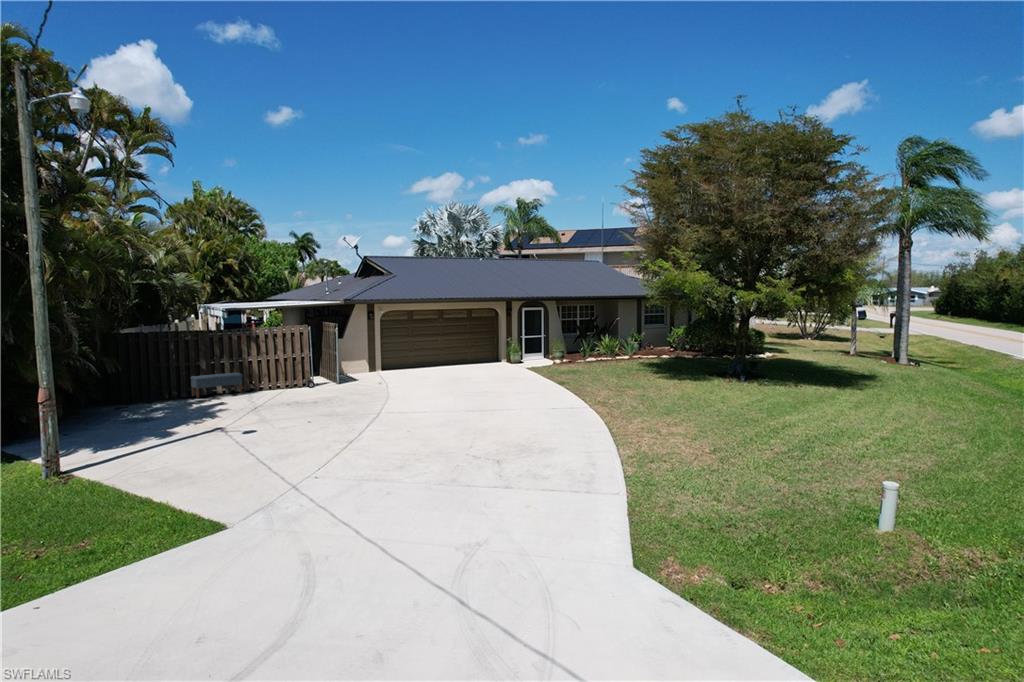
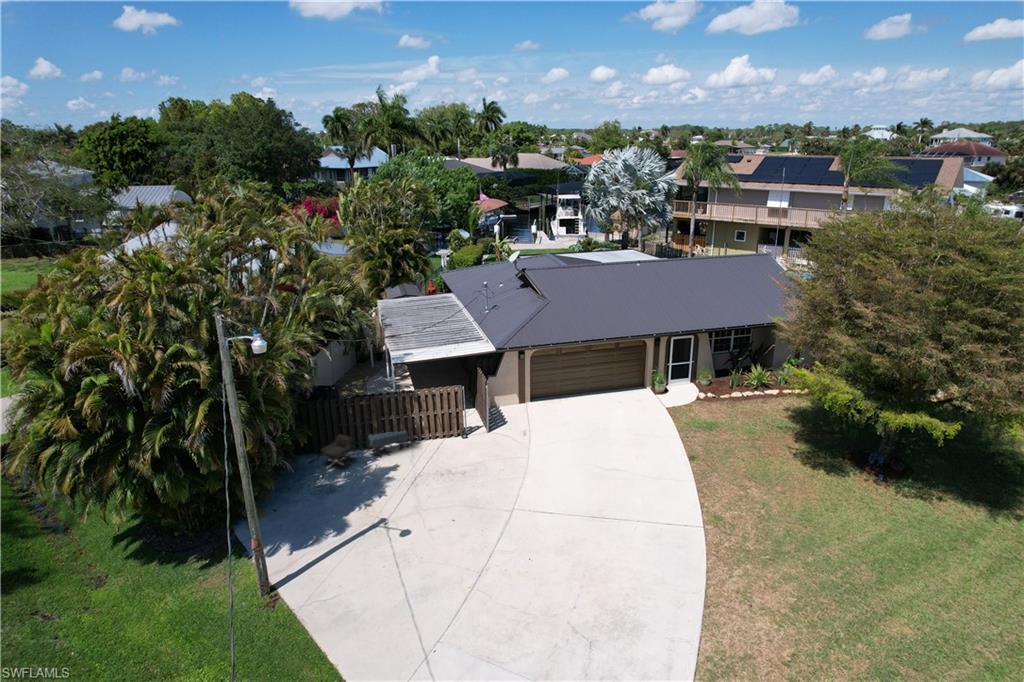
lounge chair: none [125,373,170,406] -> present [321,435,352,466]

